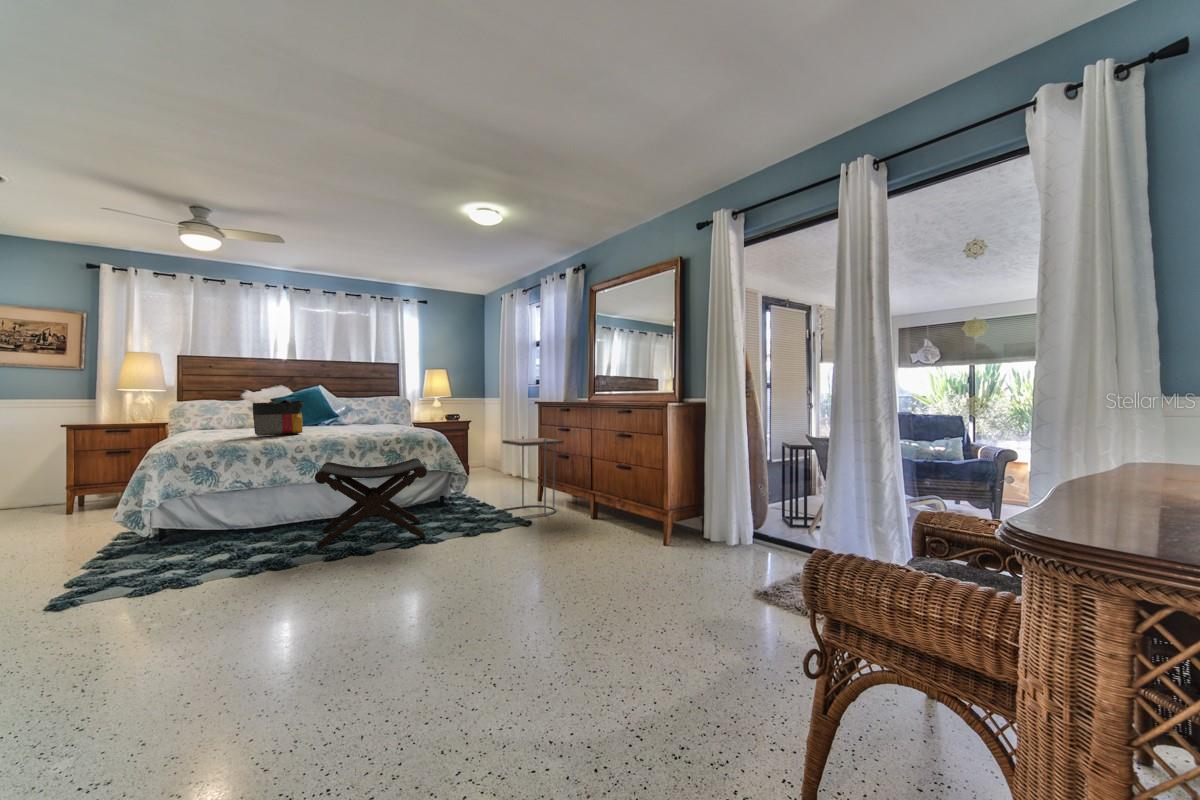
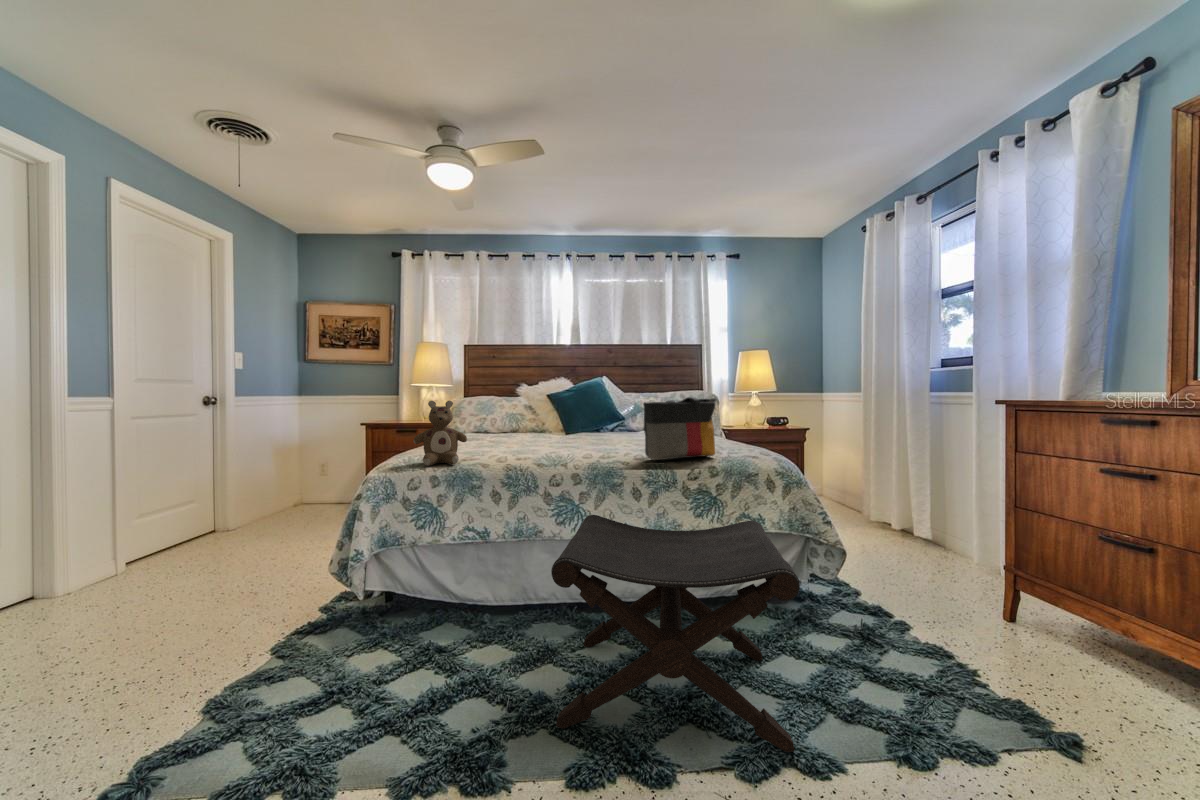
tote bag: present [253,400,305,436] -> present [643,397,716,460]
stuffed bear: none [187,402,229,444] -> present [413,401,467,466]
side table: present [502,437,564,518] -> none [938,481,1158,714]

